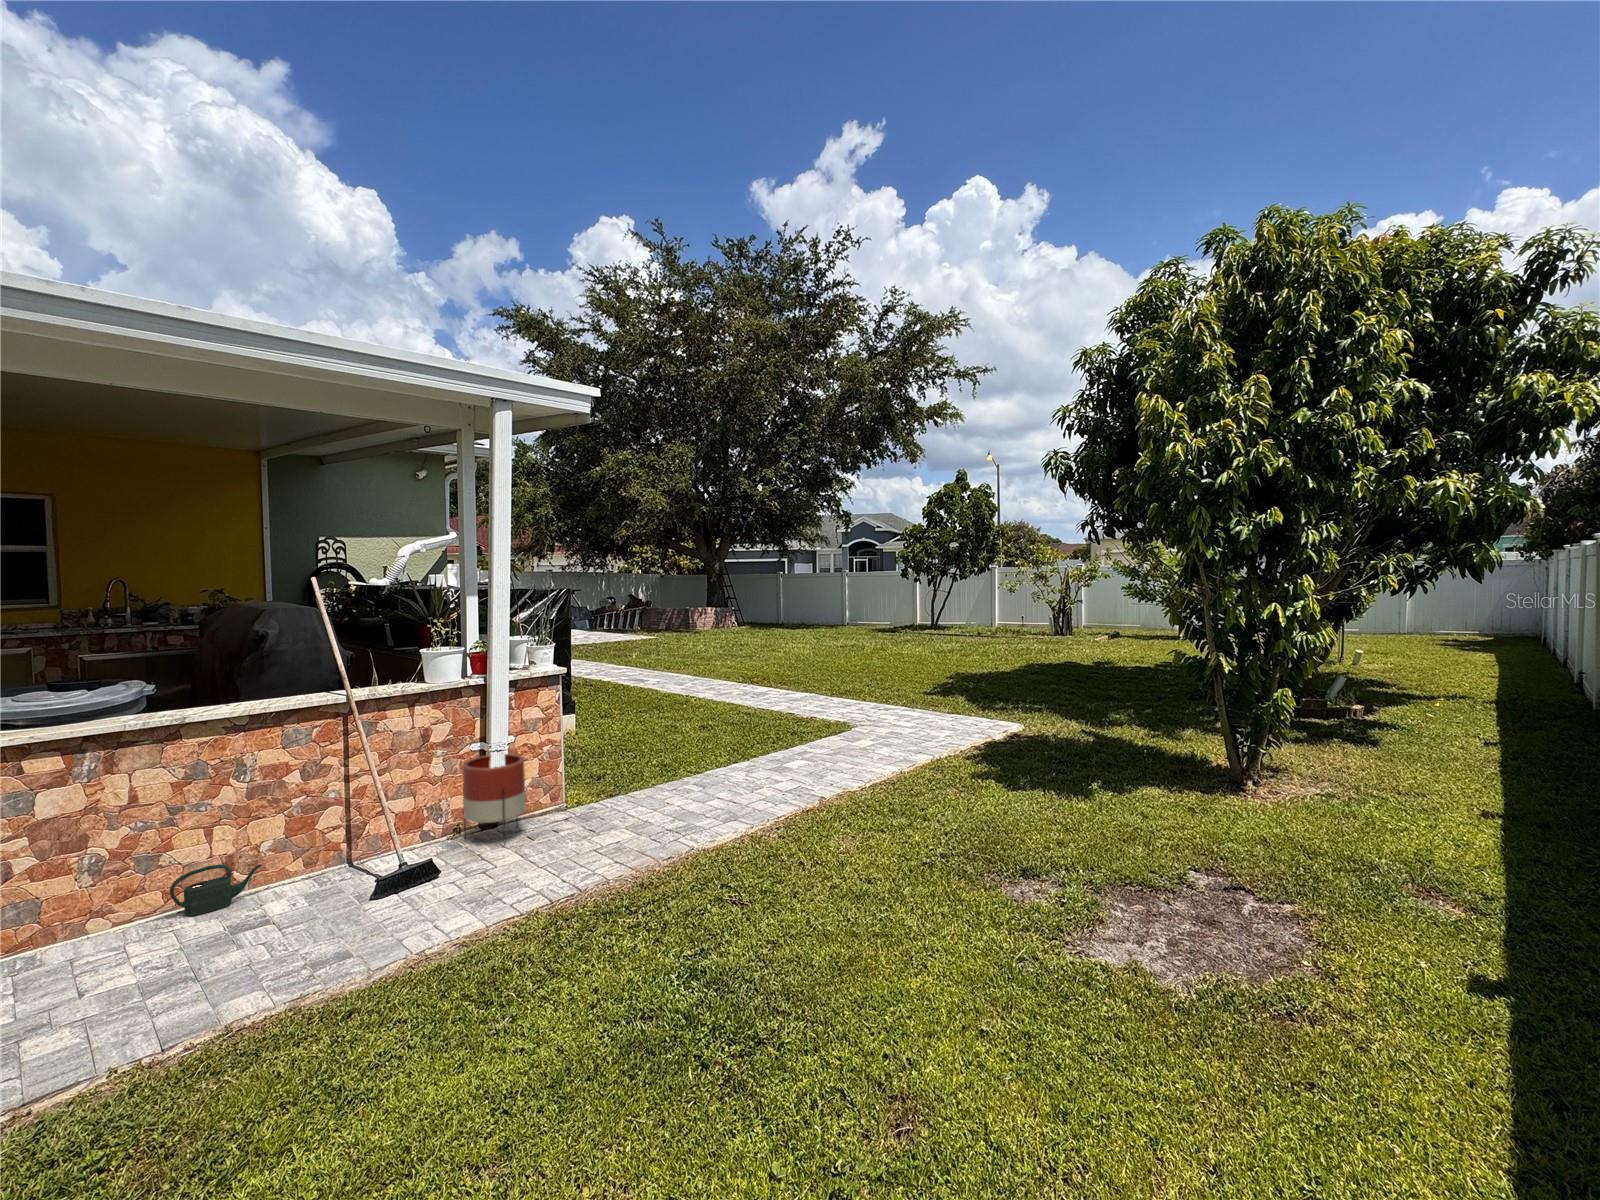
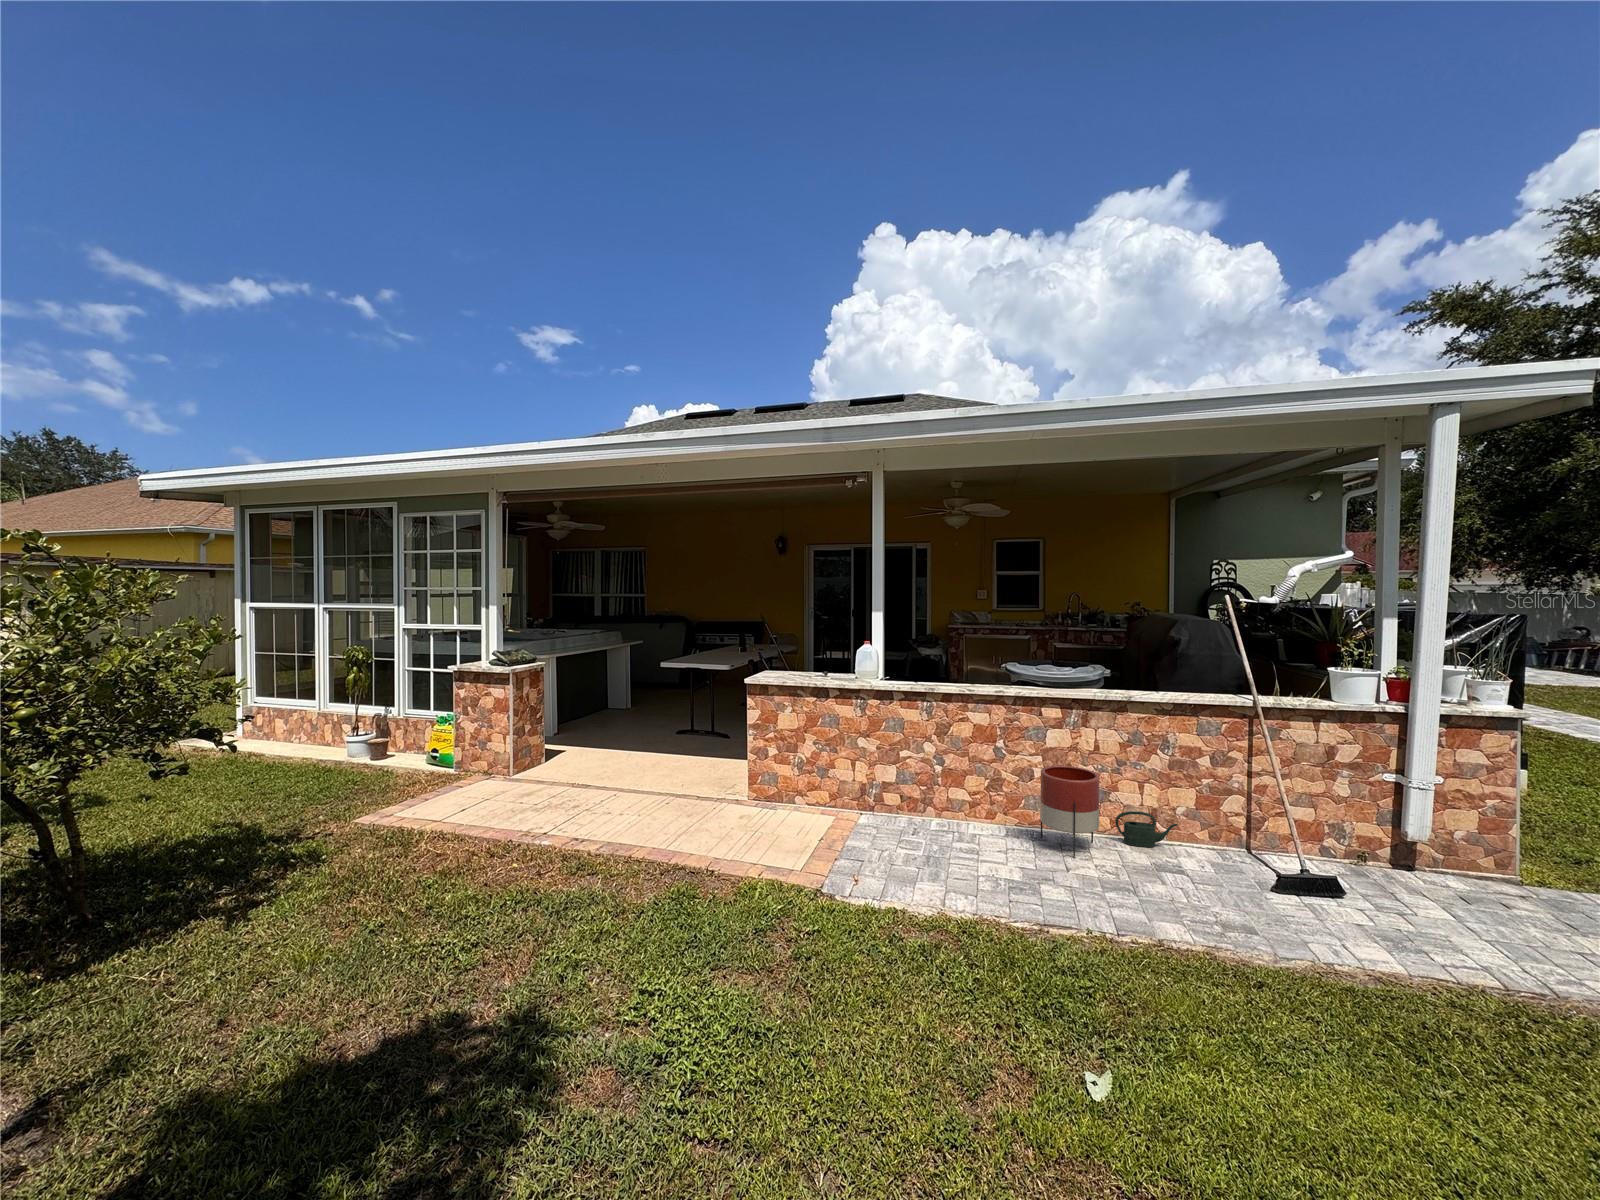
planter: present [463,754,526,838] -> present [1040,766,1099,858]

